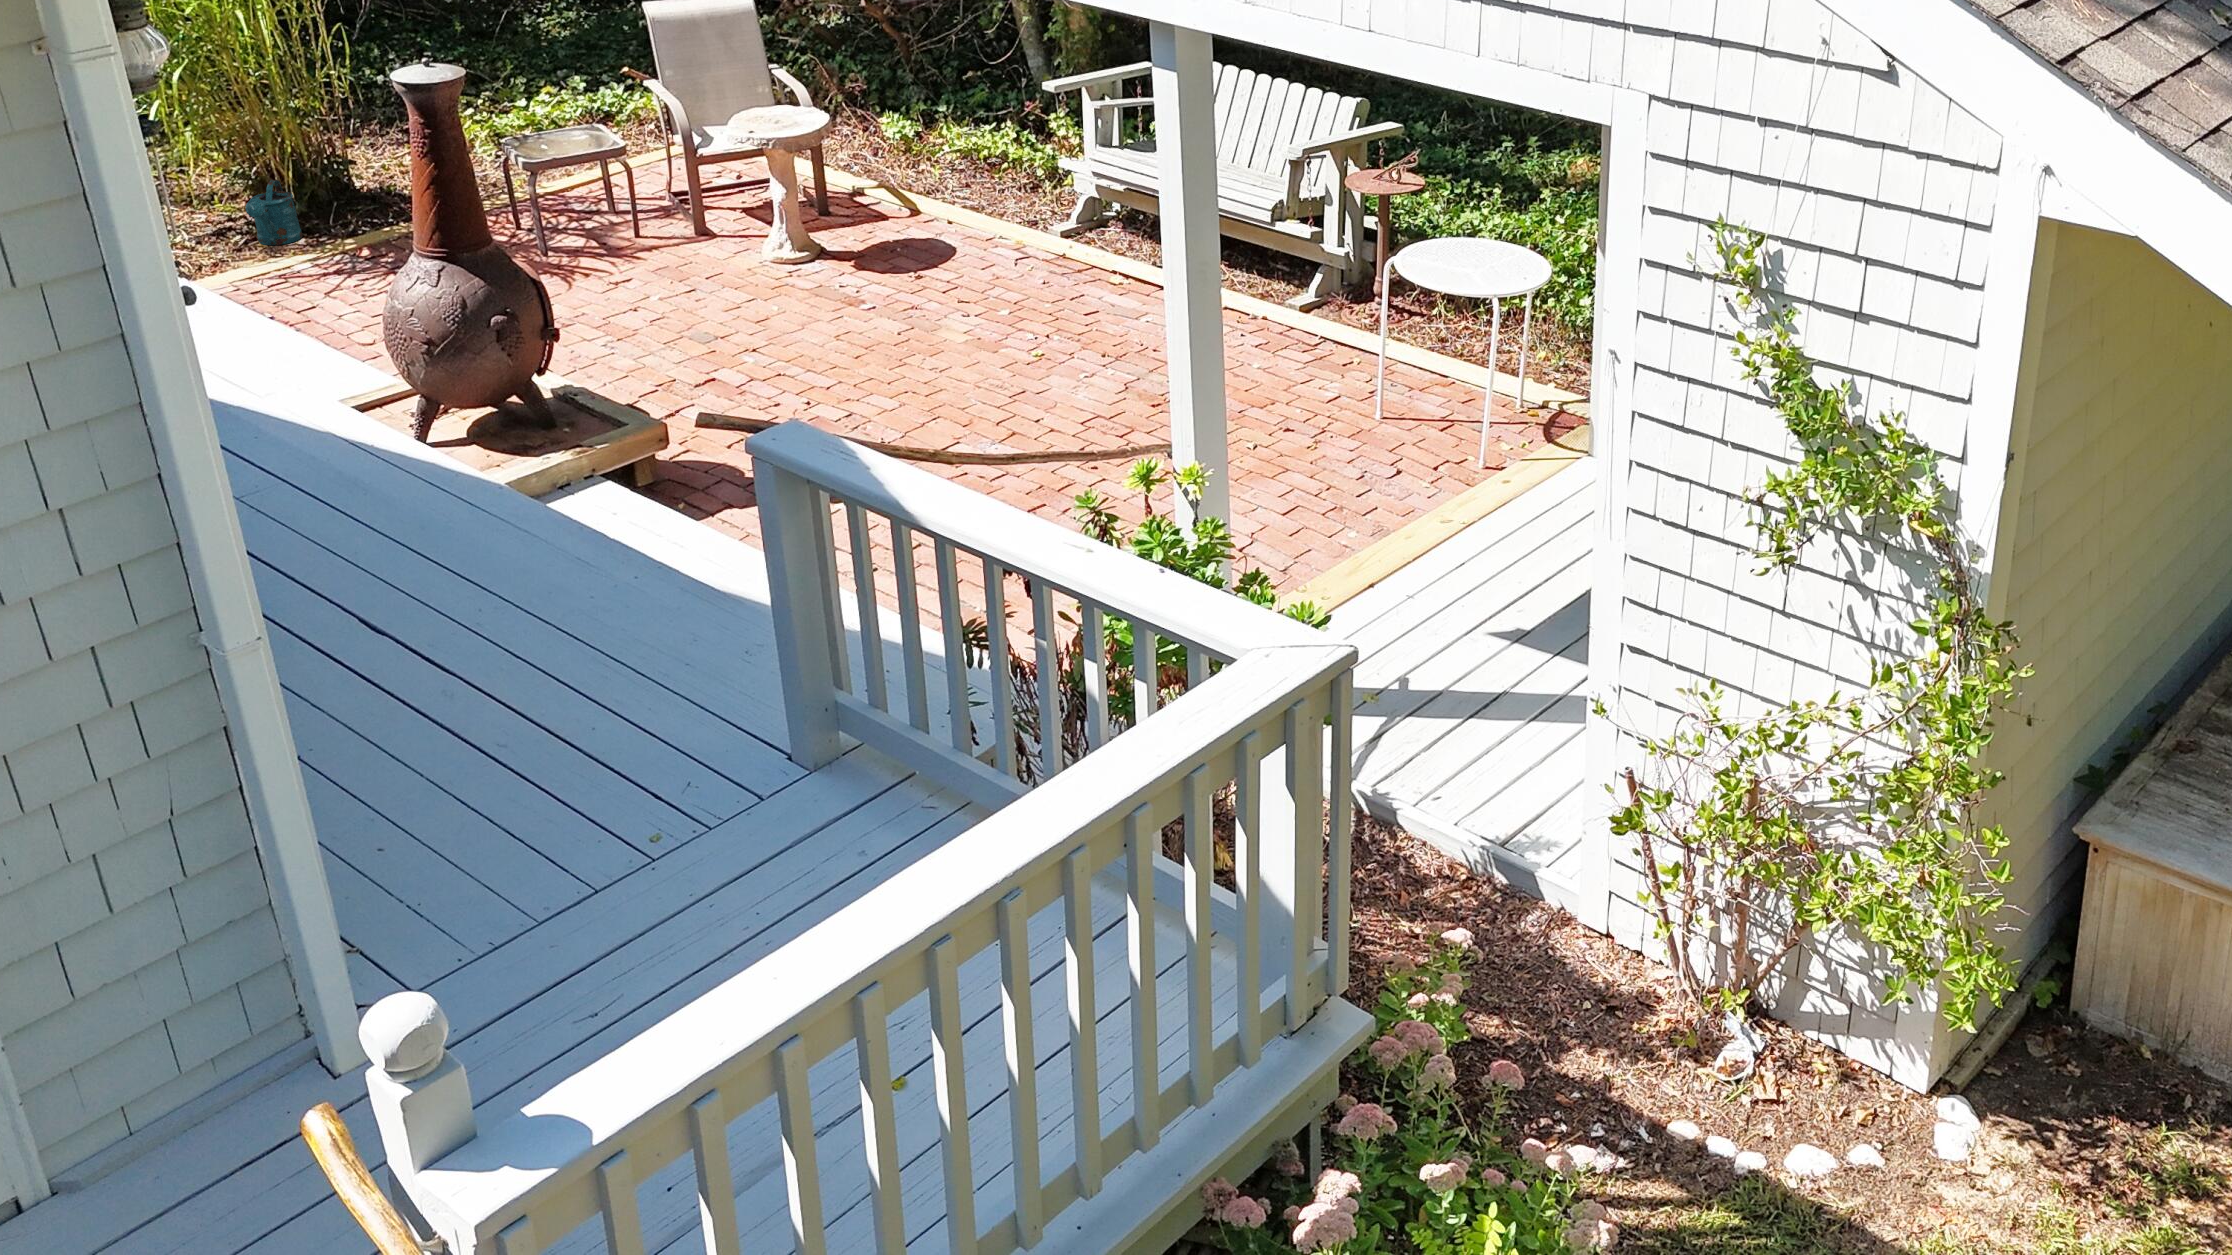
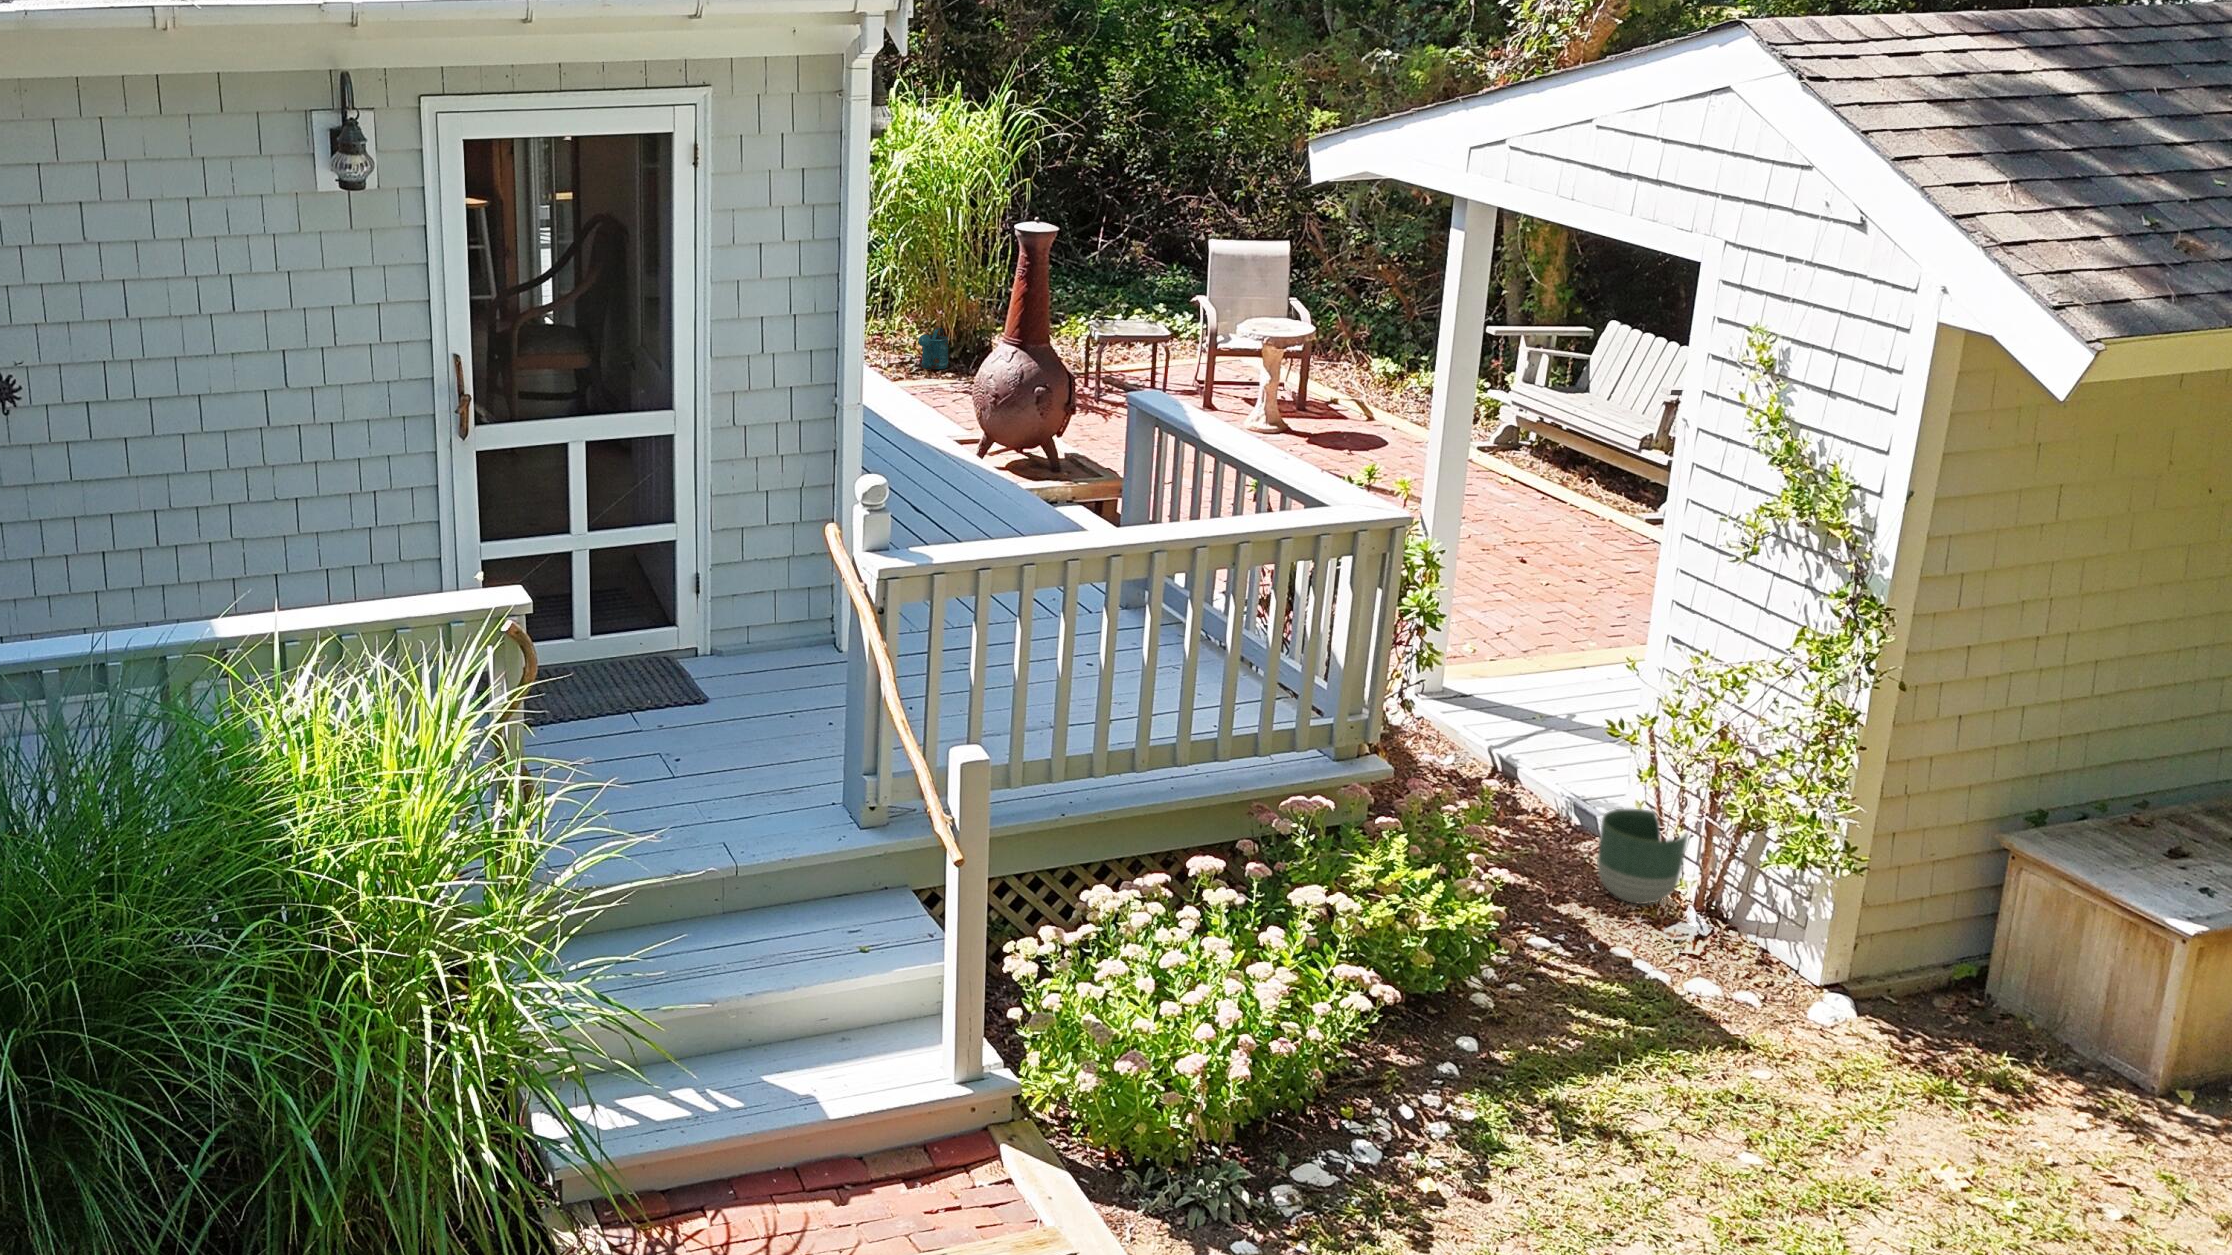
planter: none [1592,884,1707,1026] -> present [1597,809,1688,904]

